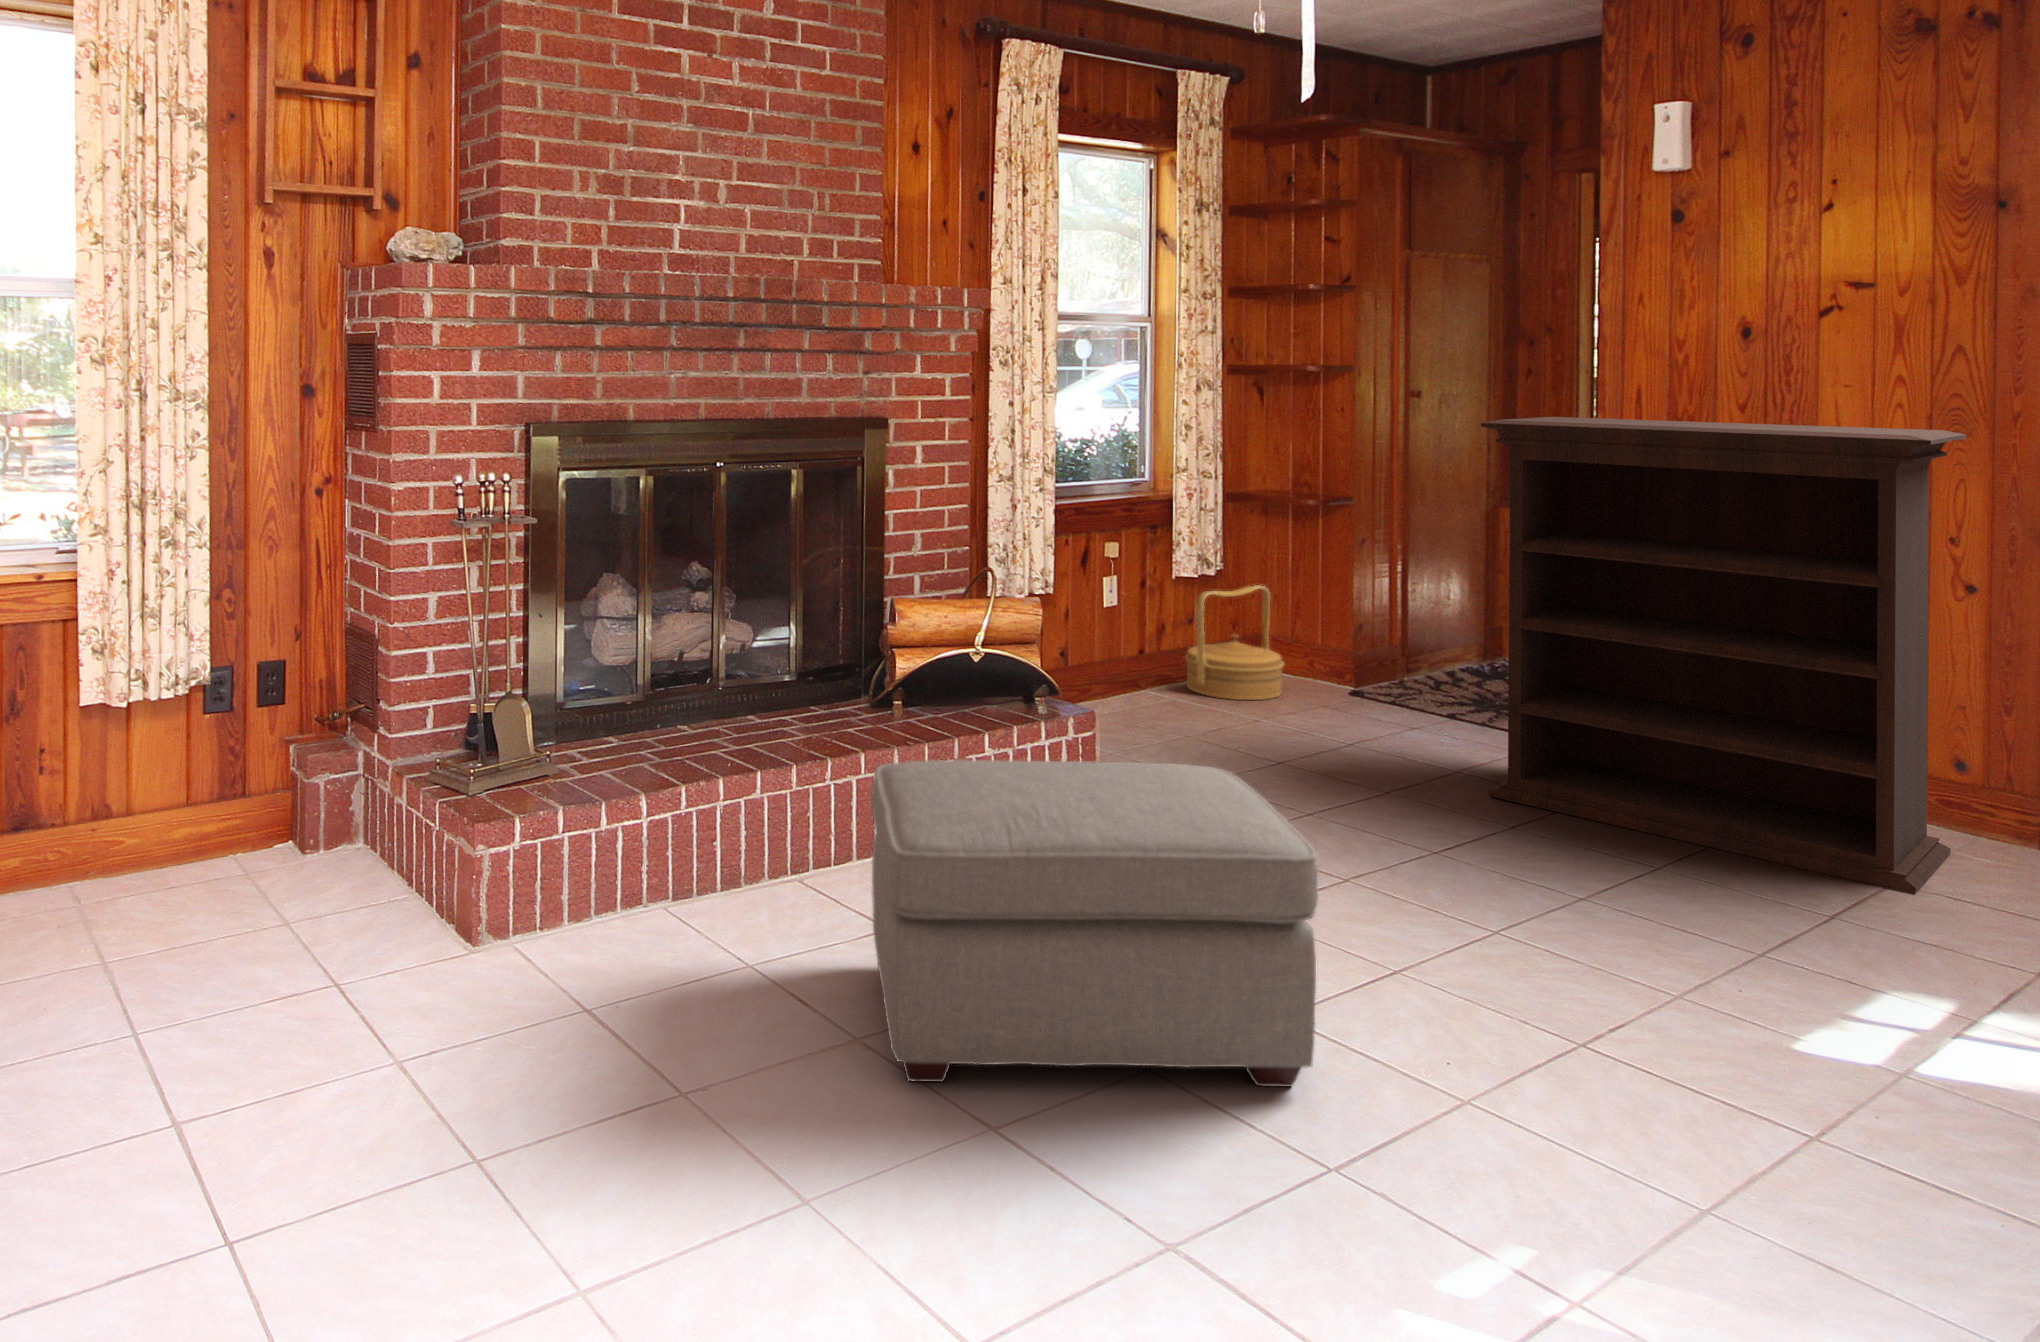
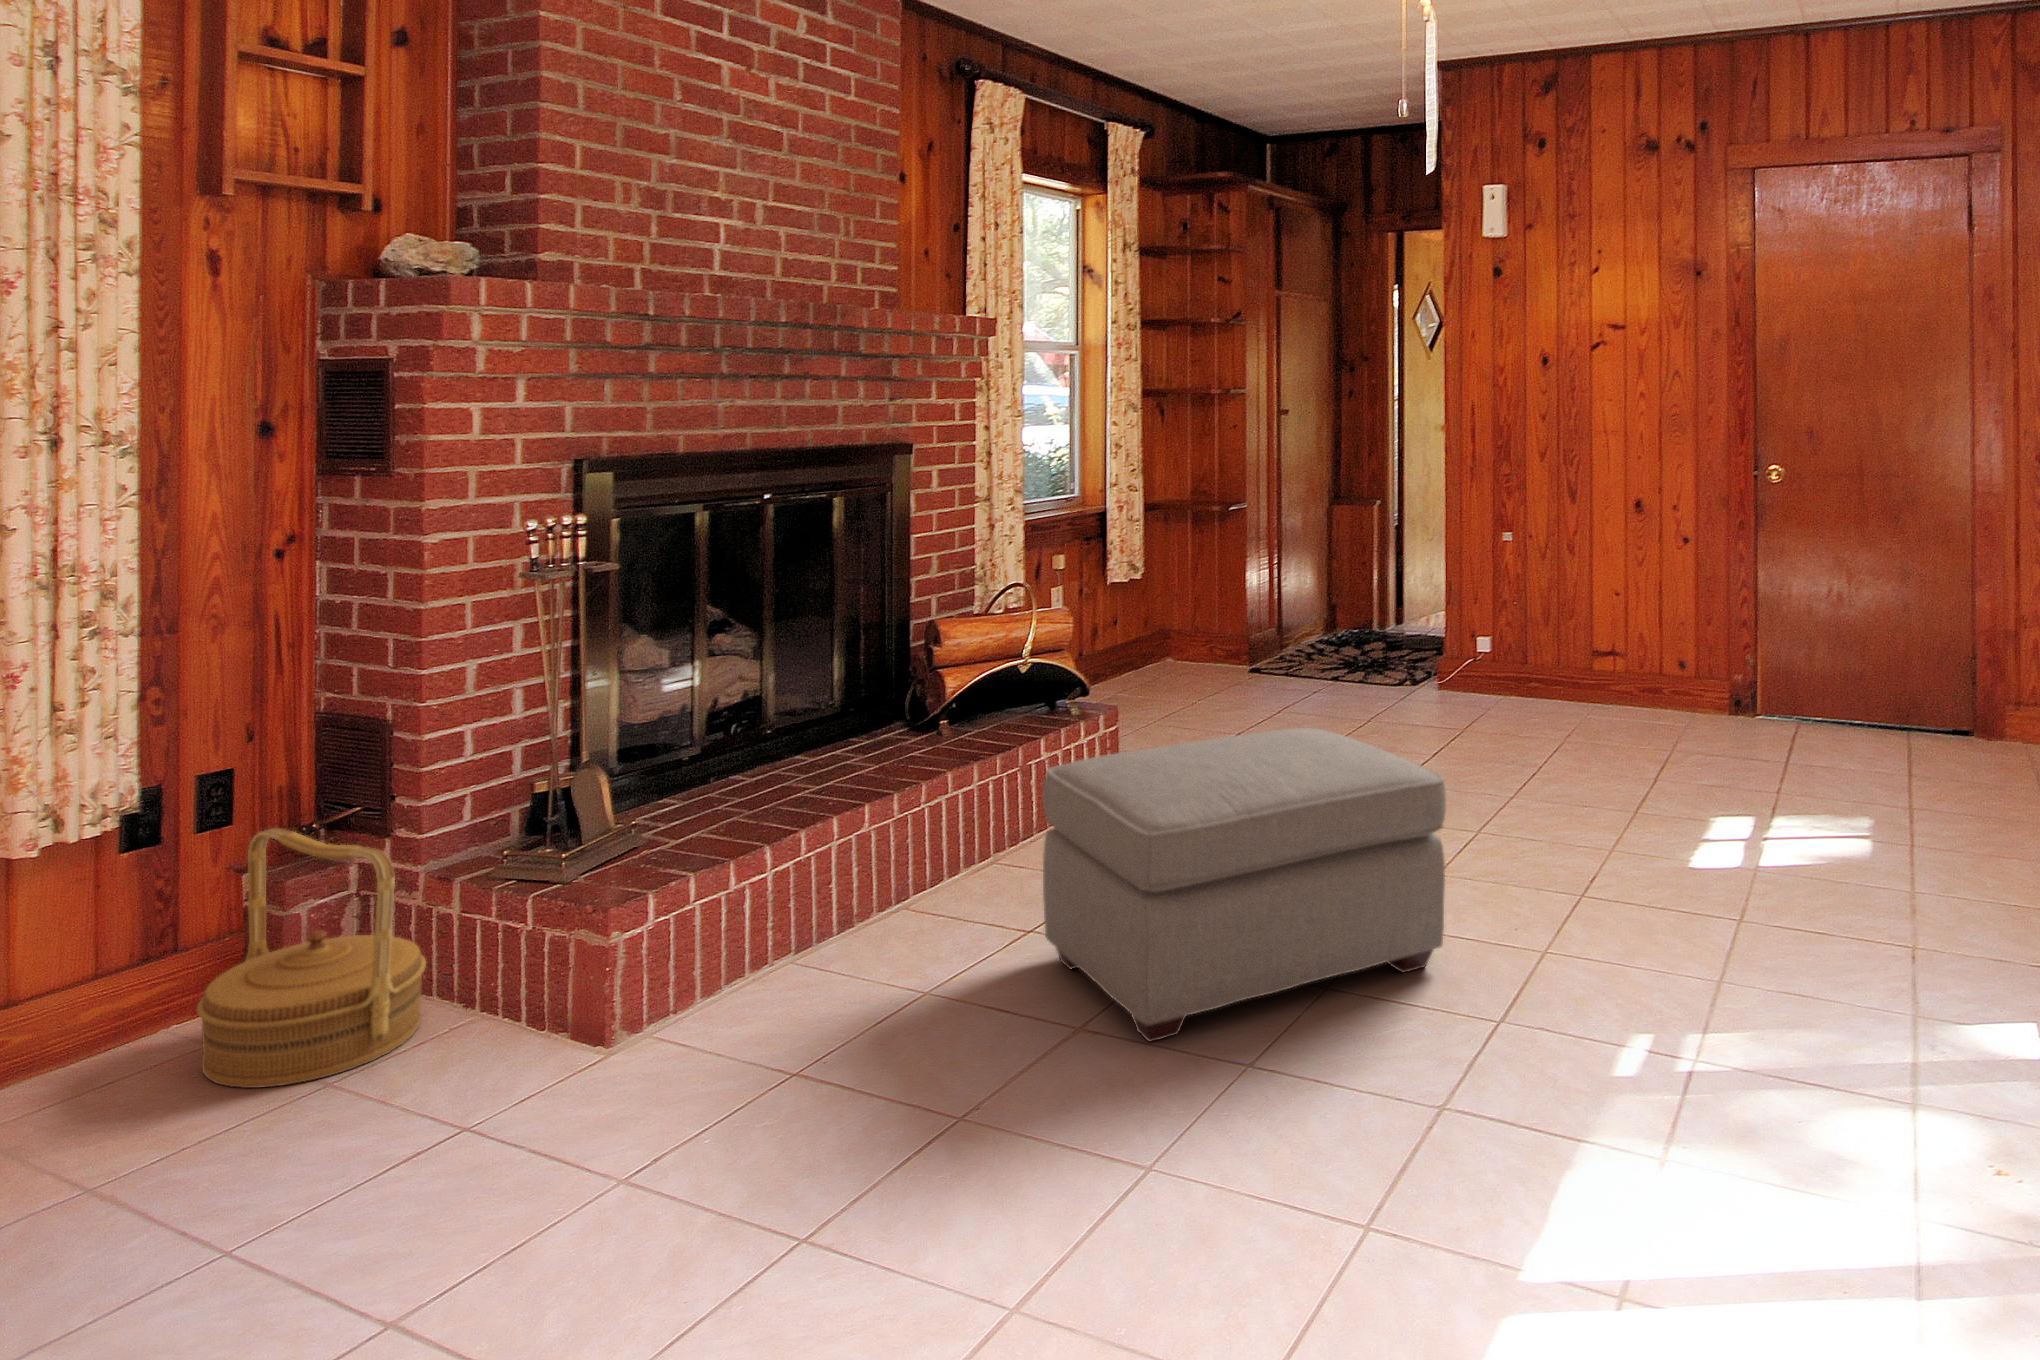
bookshelf: present [1481,417,1966,894] -> none [1394,428,1688,755]
woven basket: present [1185,585,1284,700] -> present [197,828,426,1088]

